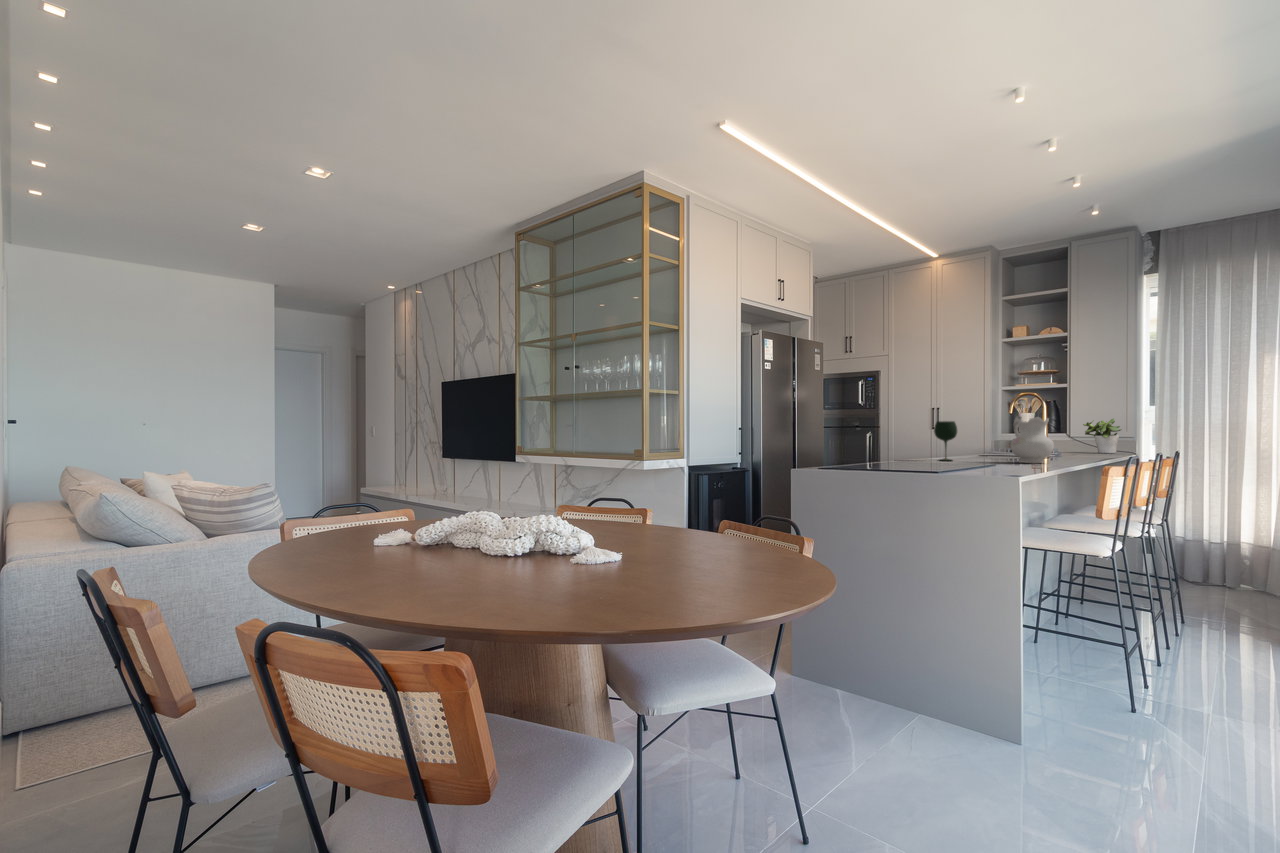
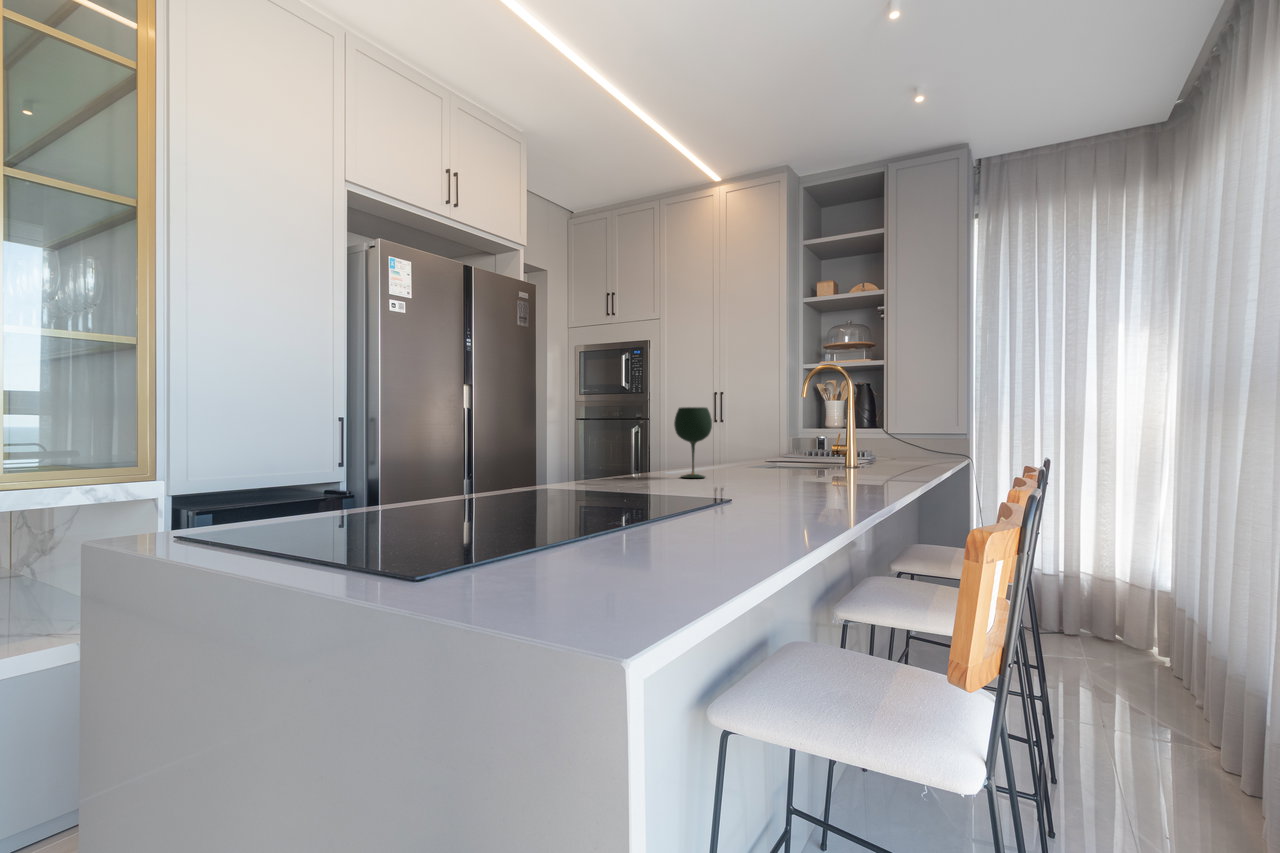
ceramic pitcher: present [1011,416,1054,463] -> none [795,399,862,483]
potted plant: present [1083,418,1122,453] -> none [901,408,948,456]

